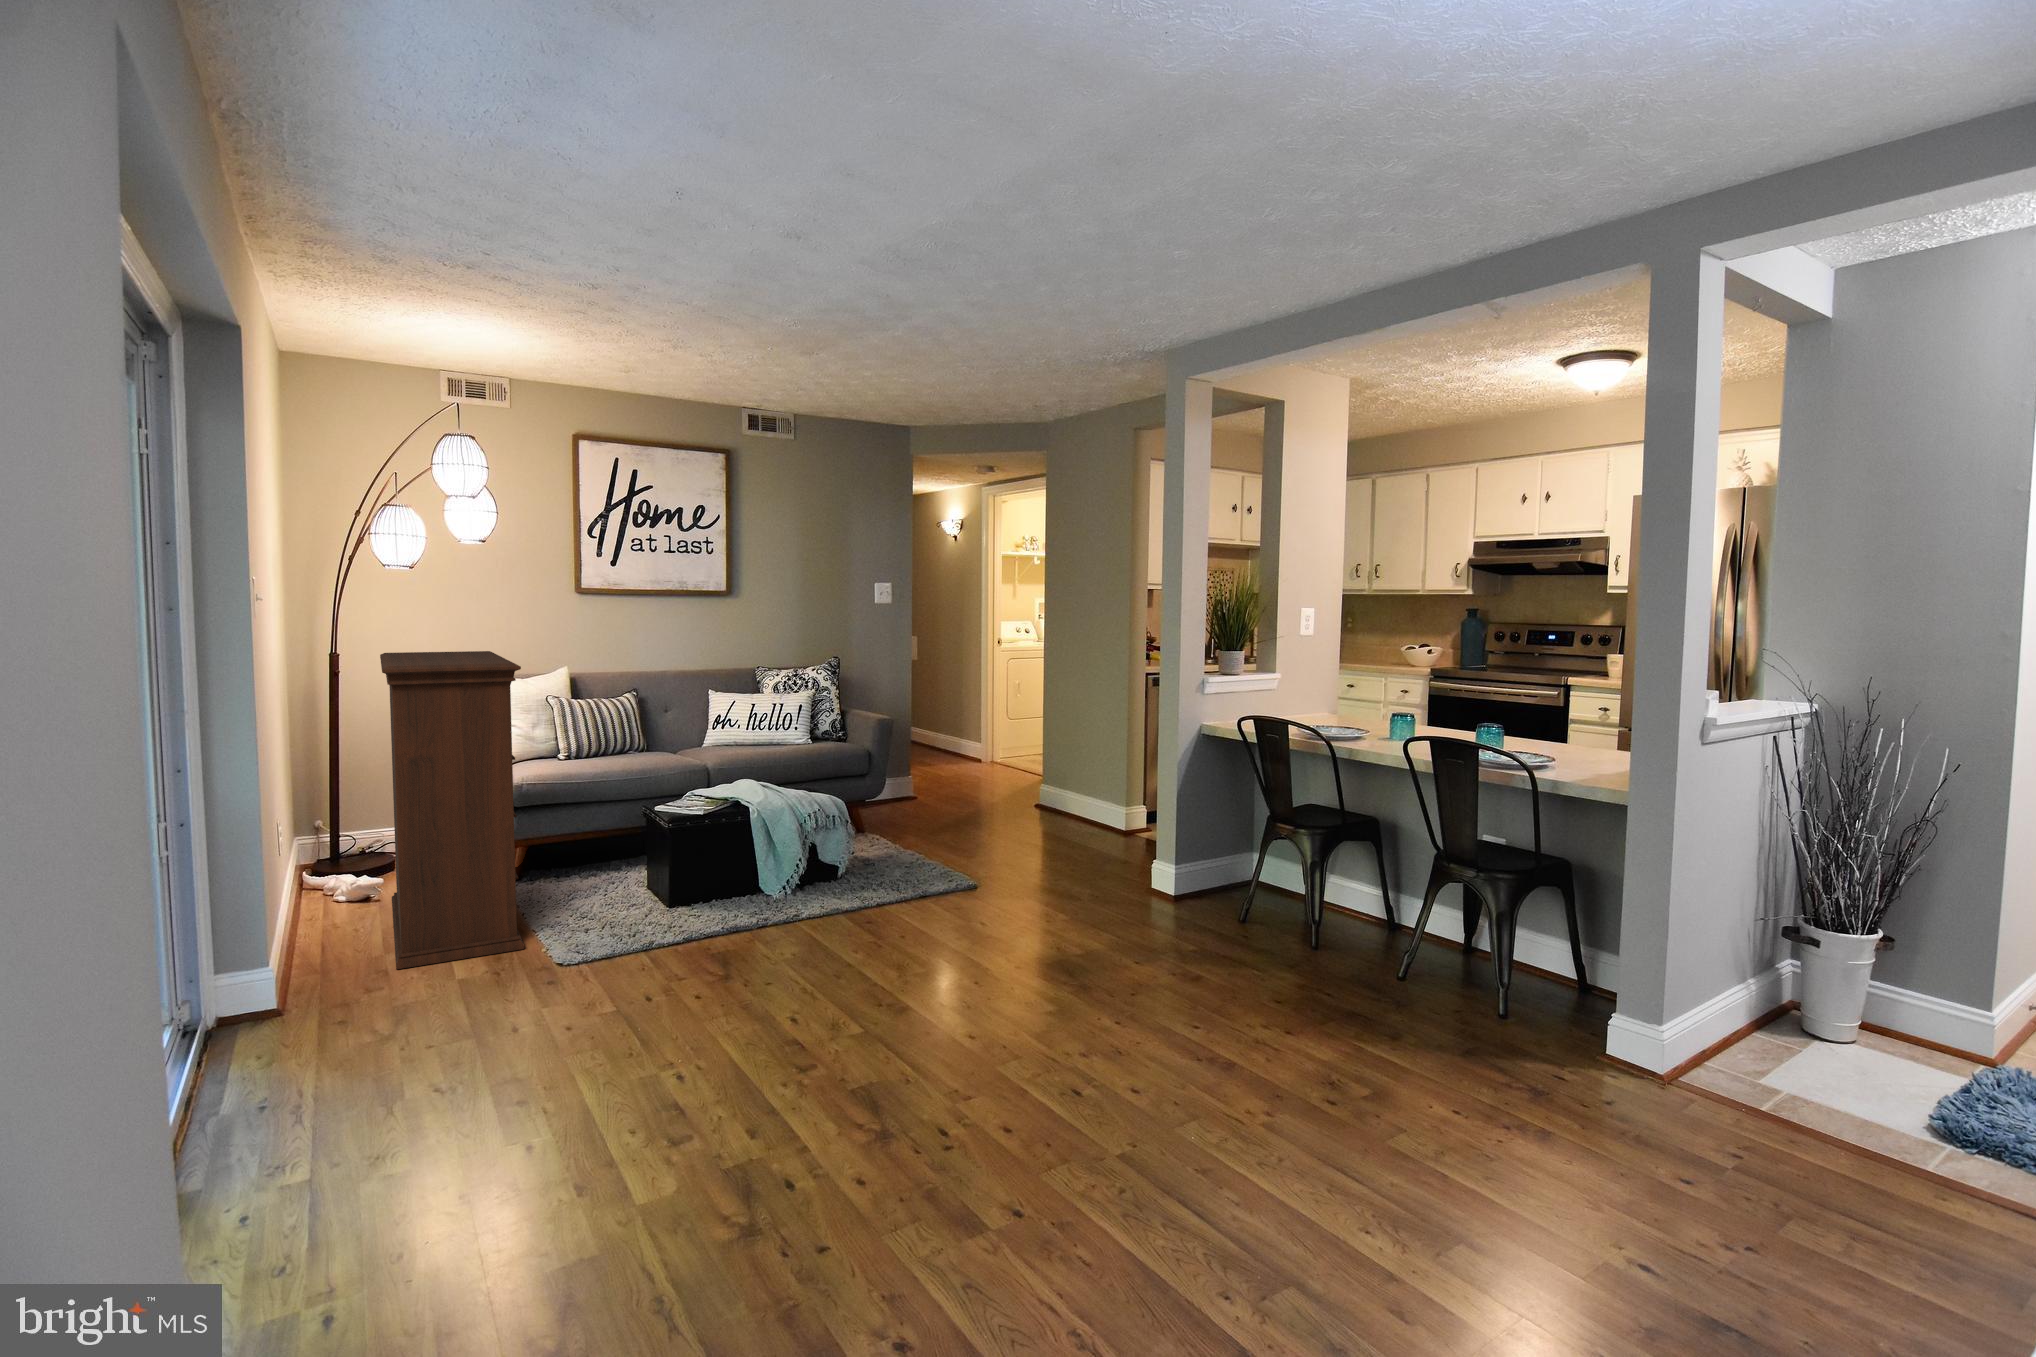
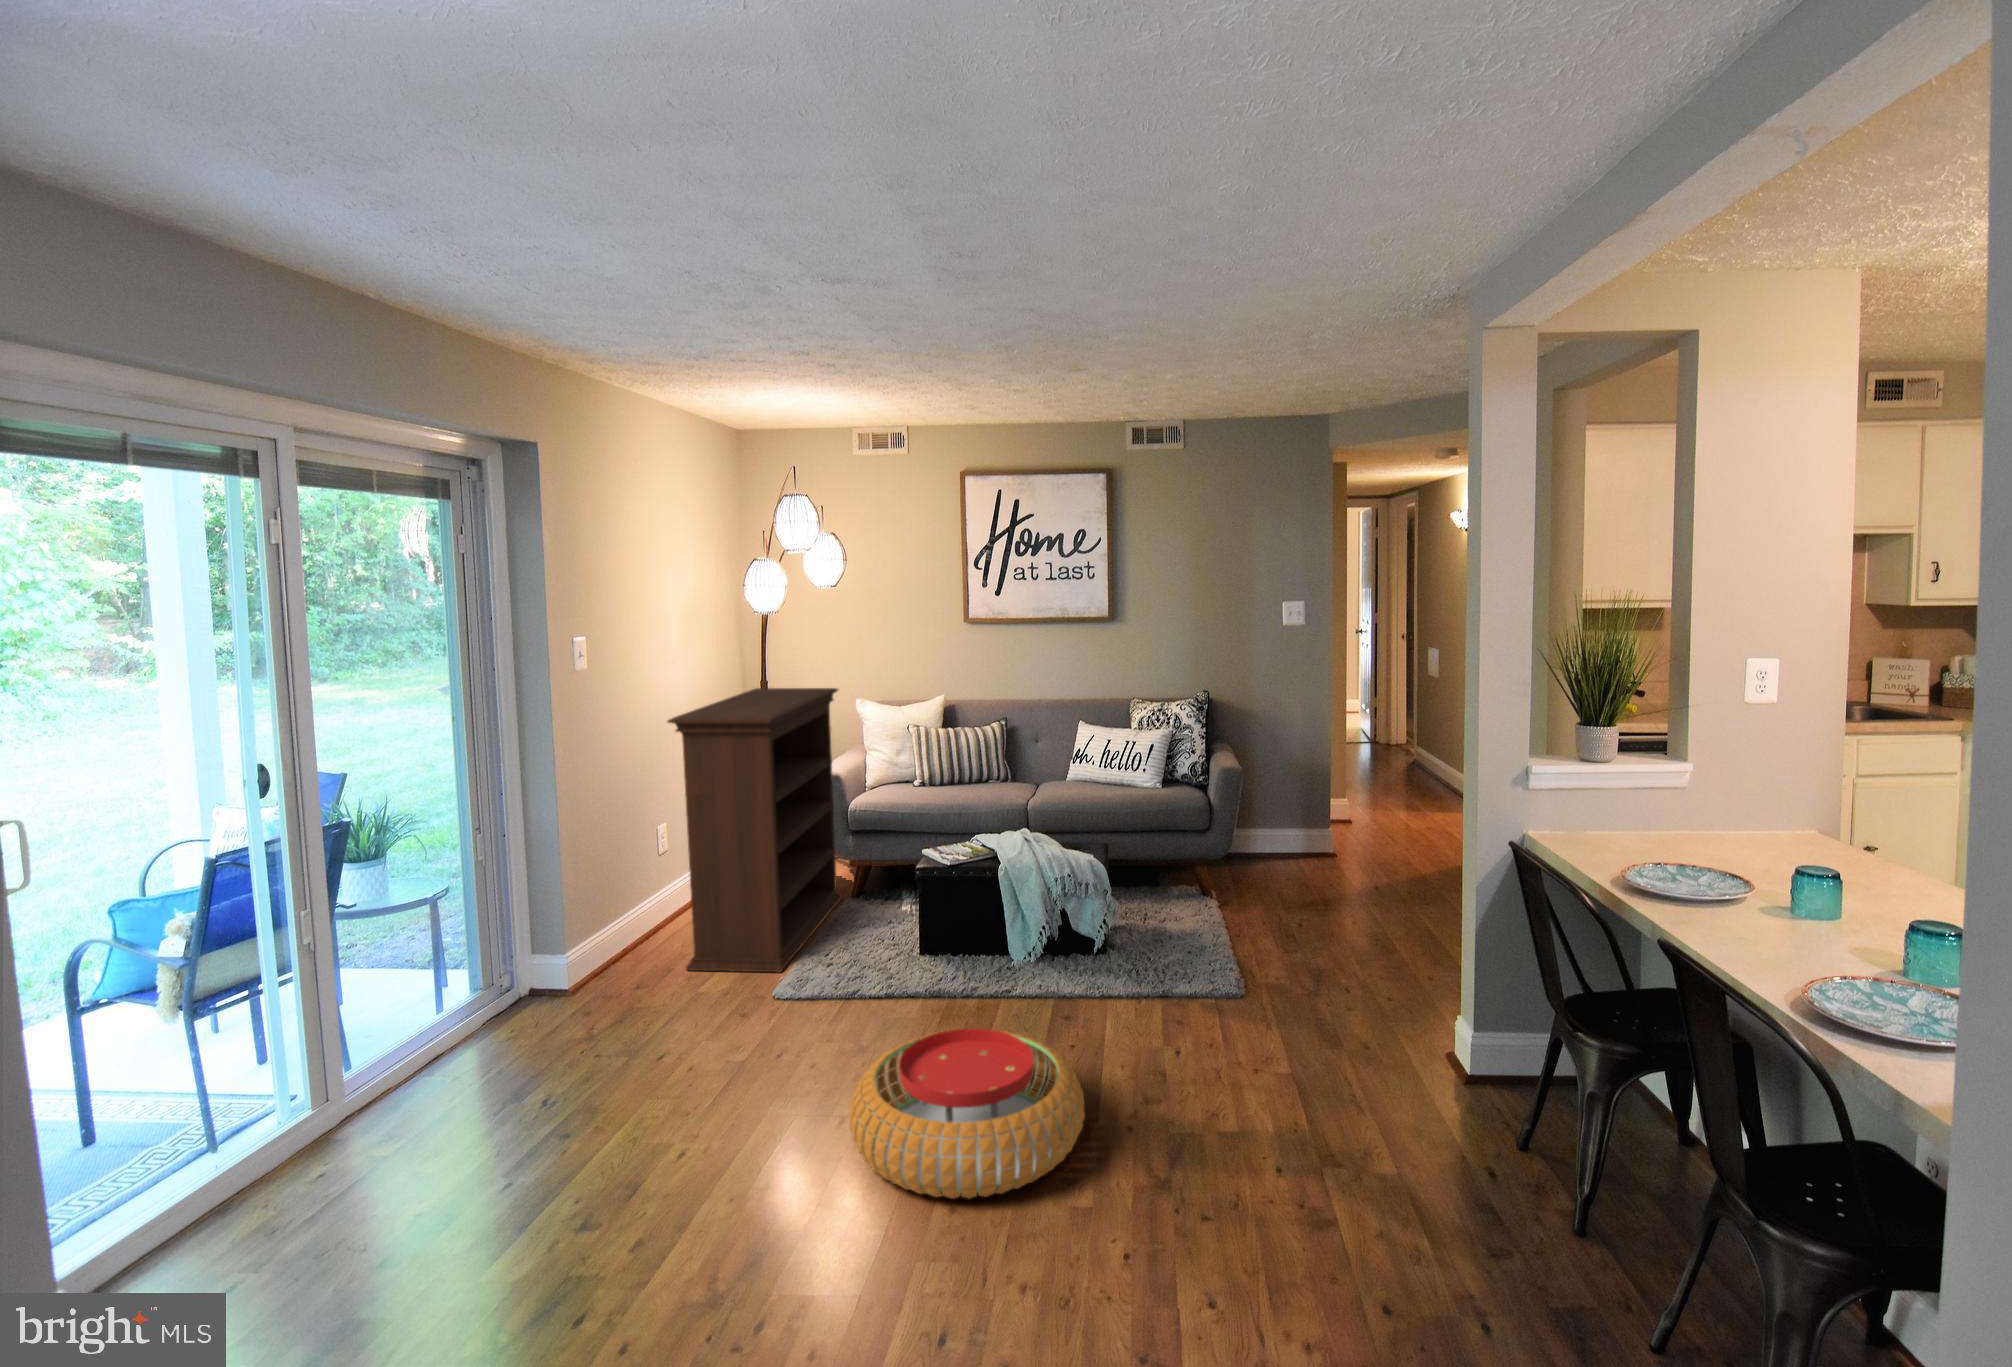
pouf: none [785,911,994,1039] -> present [850,1029,1085,1199]

